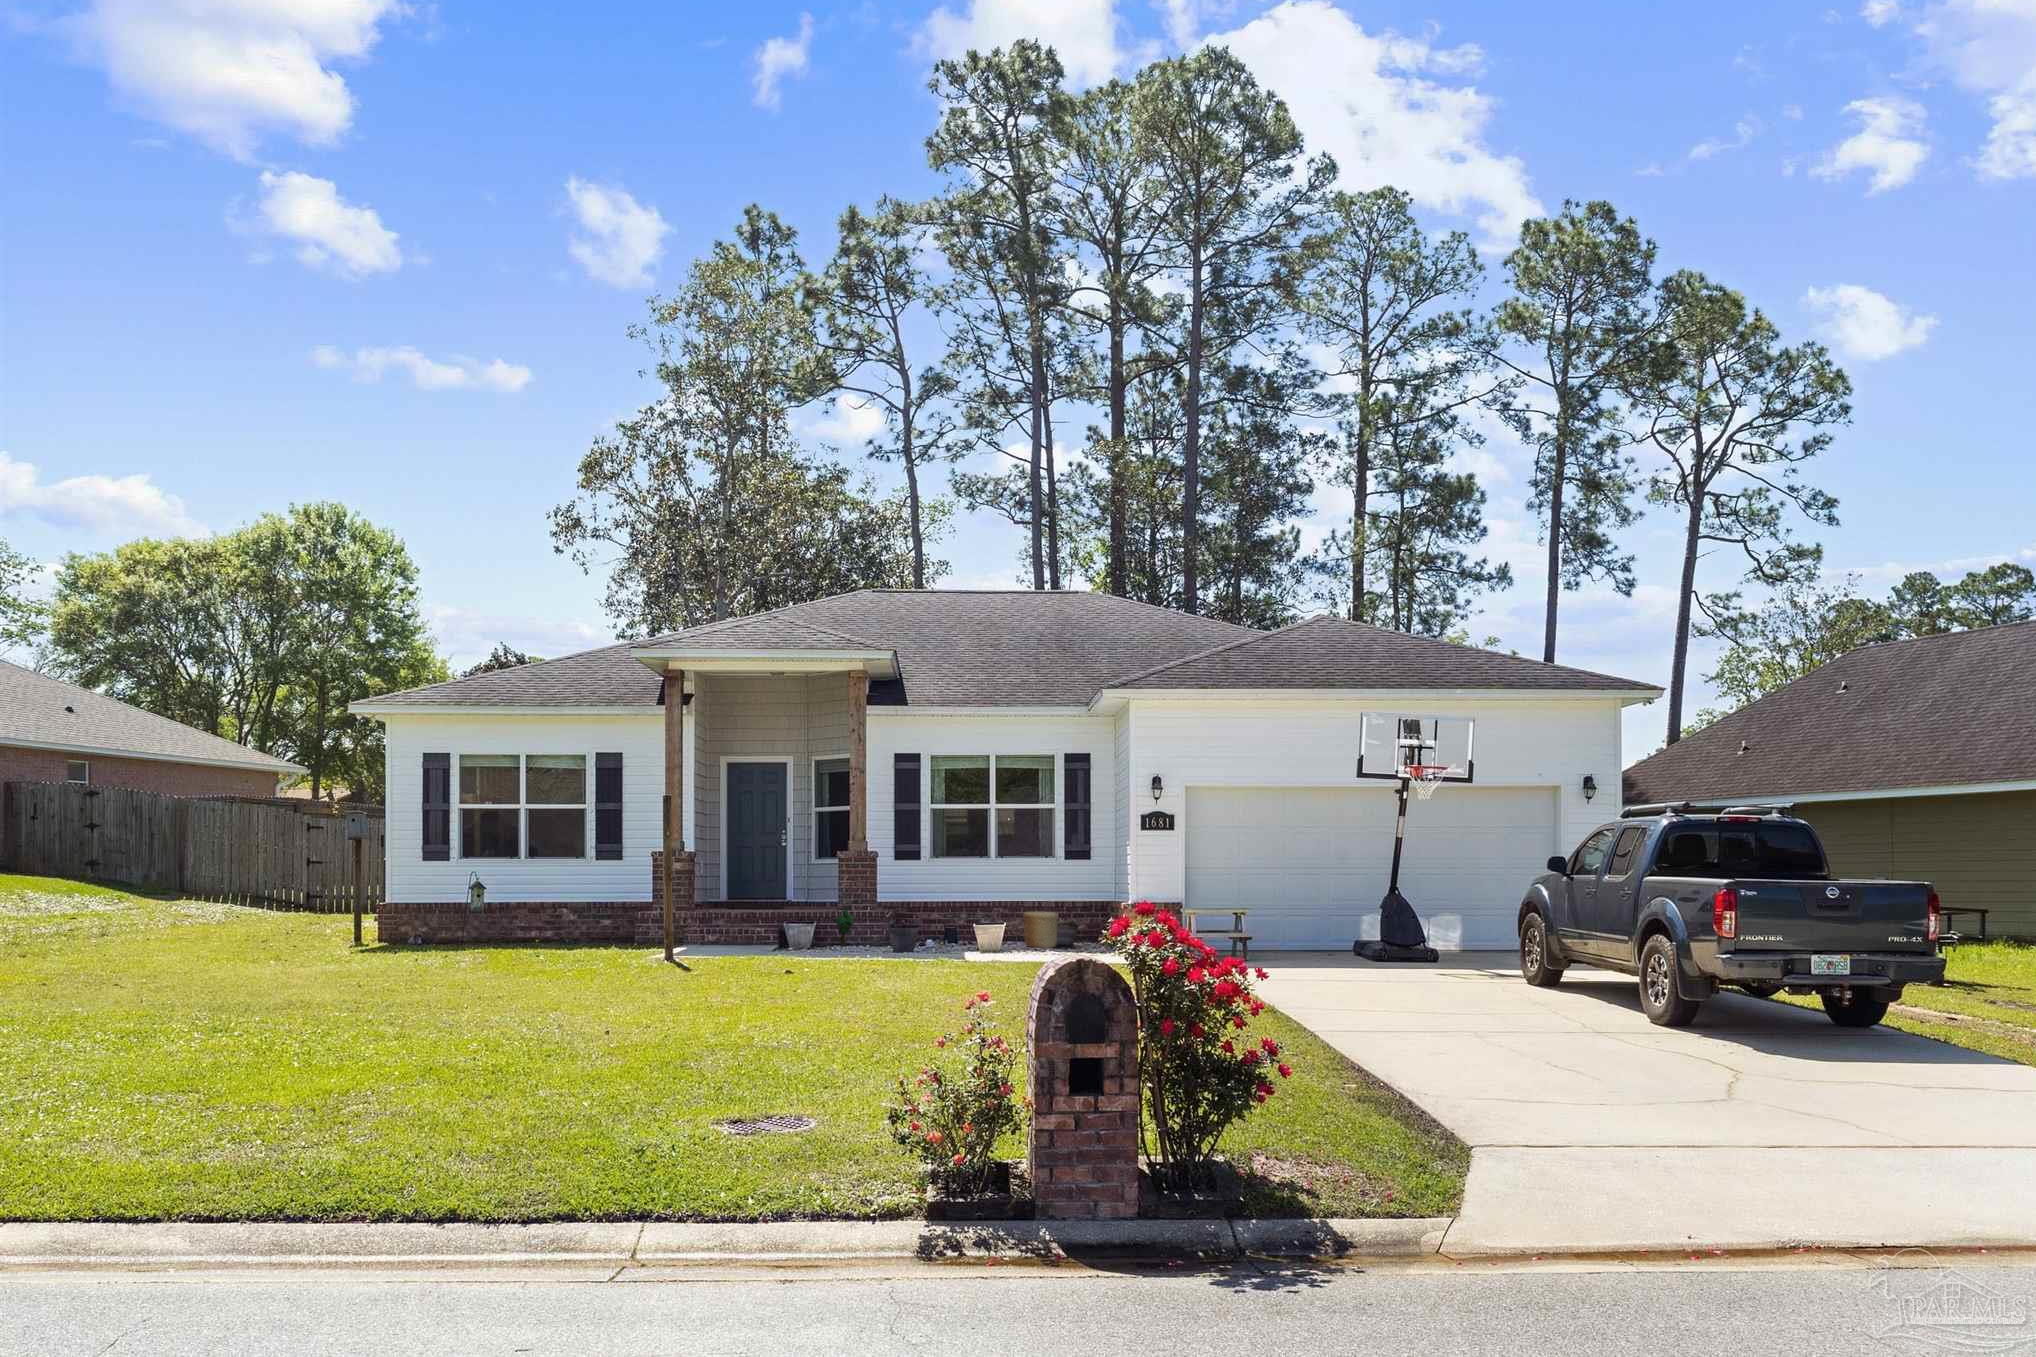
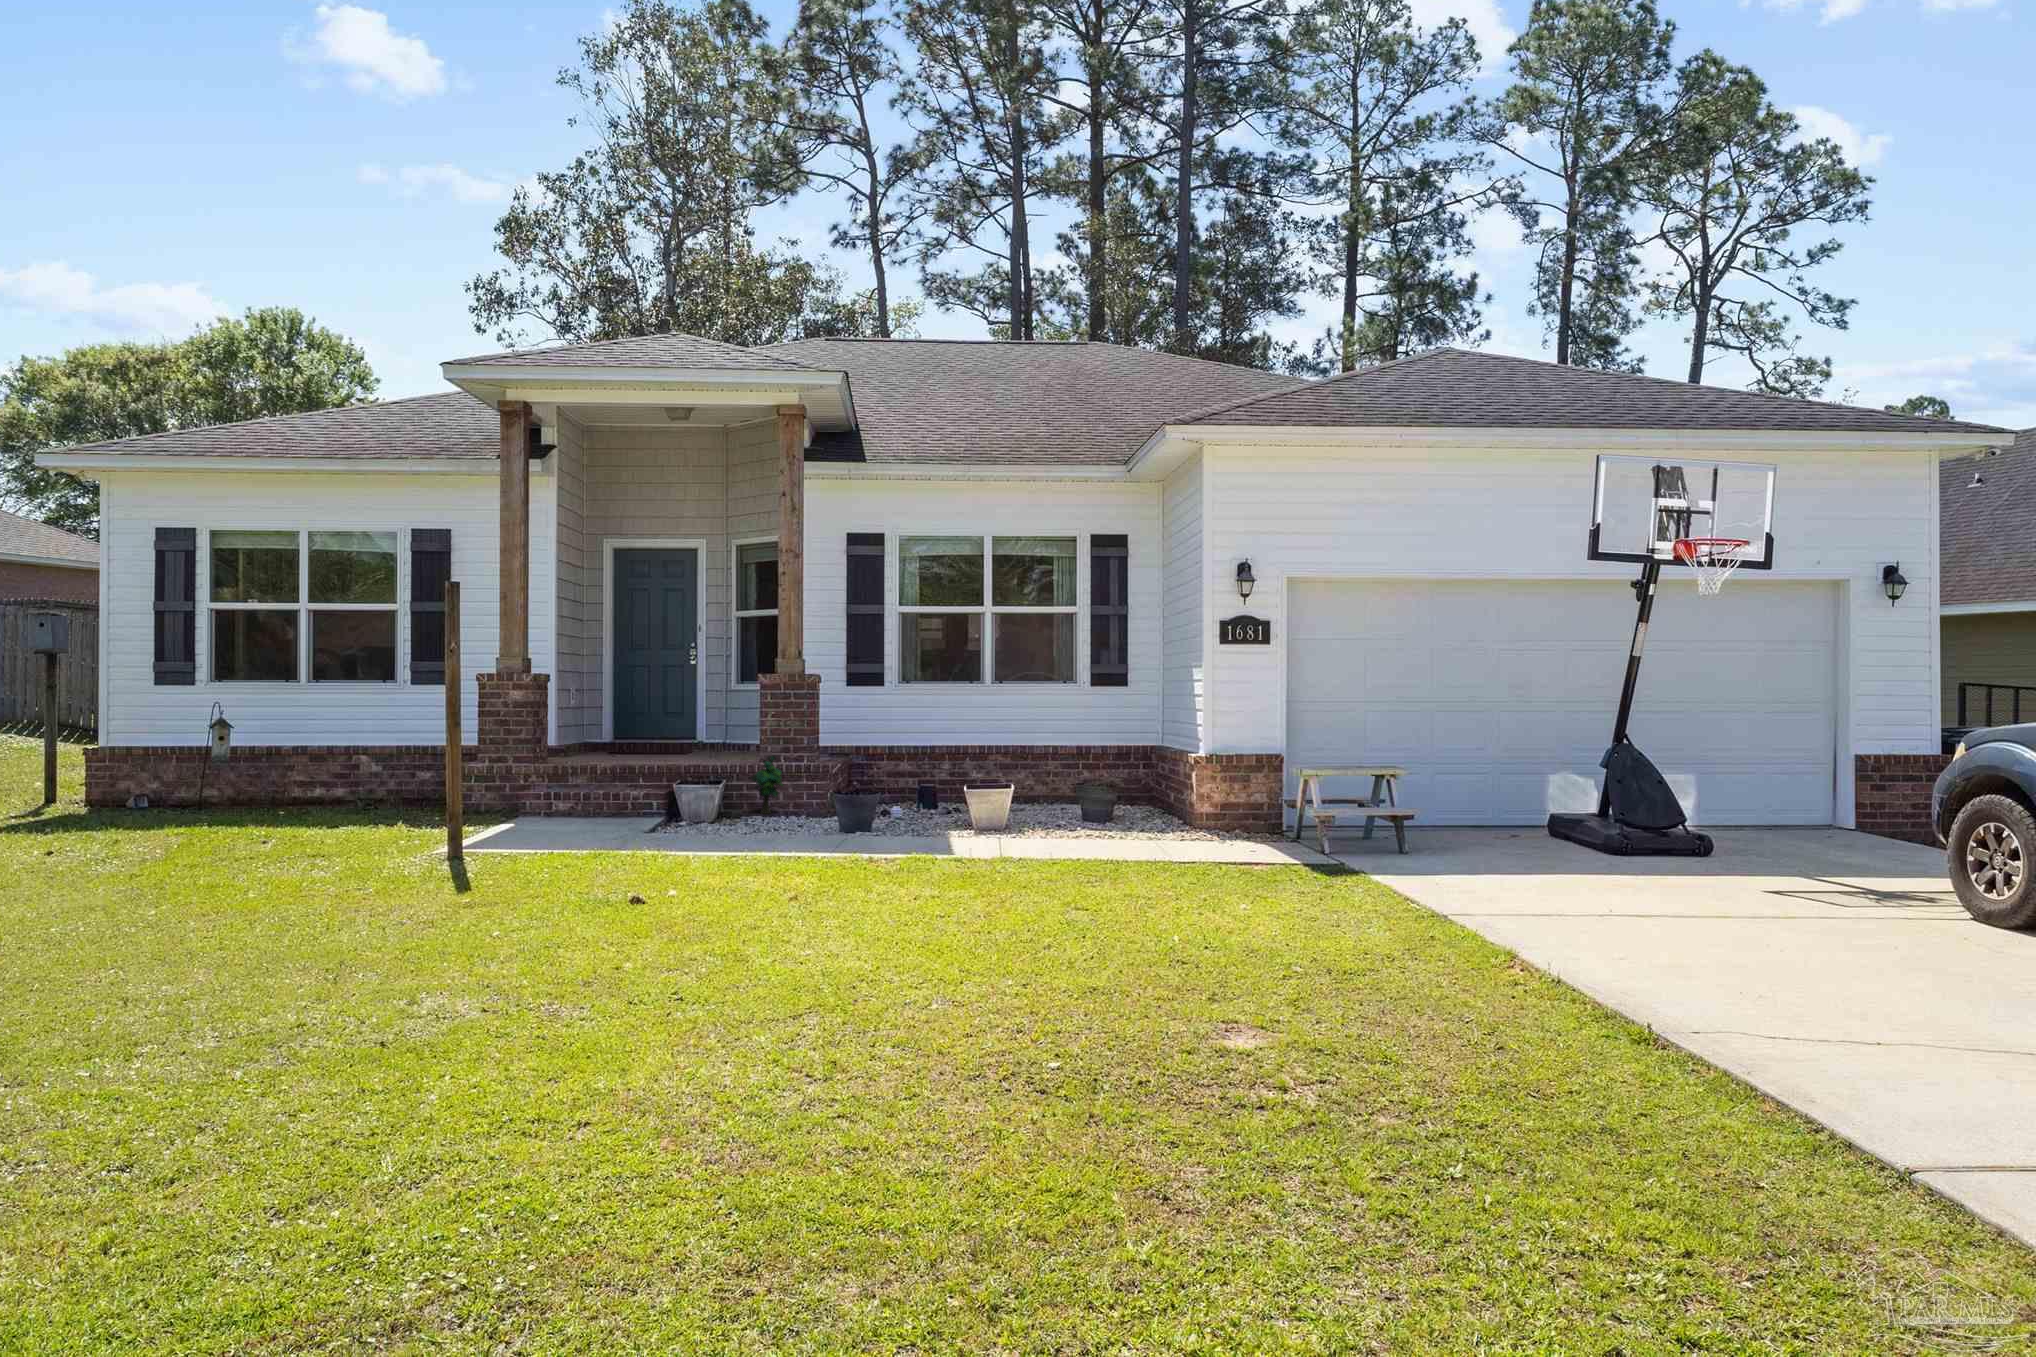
woven basket: present [1023,912,1058,948] -> none [1033,762,1084,816]

